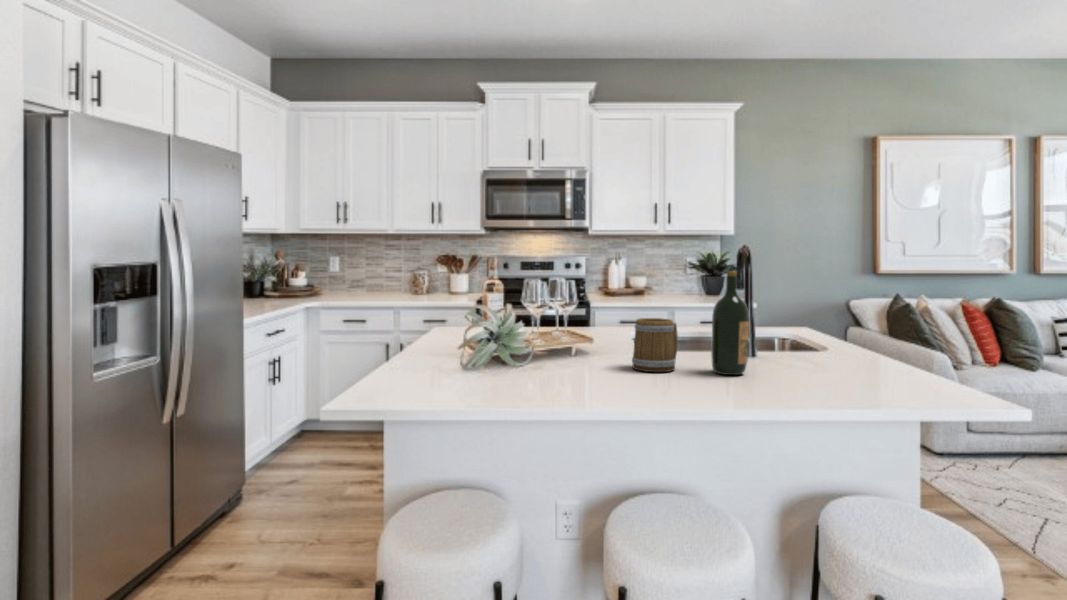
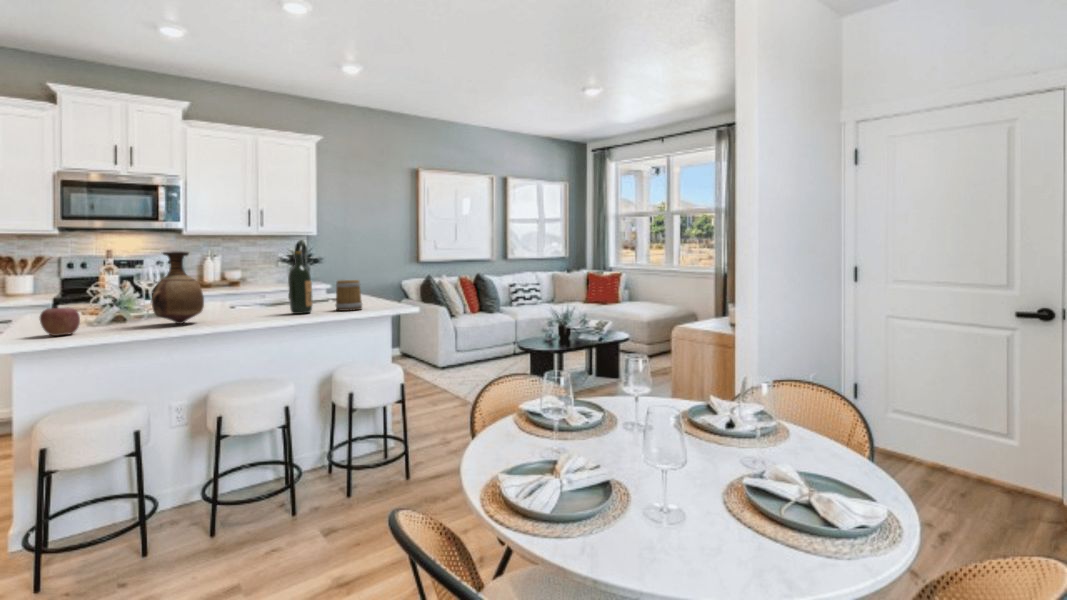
vase: none [528,272,594,377] -> present [151,251,204,324]
mug: present [632,318,678,372] -> present [336,280,362,311]
apple: none [408,344,449,382] -> present [40,308,80,336]

